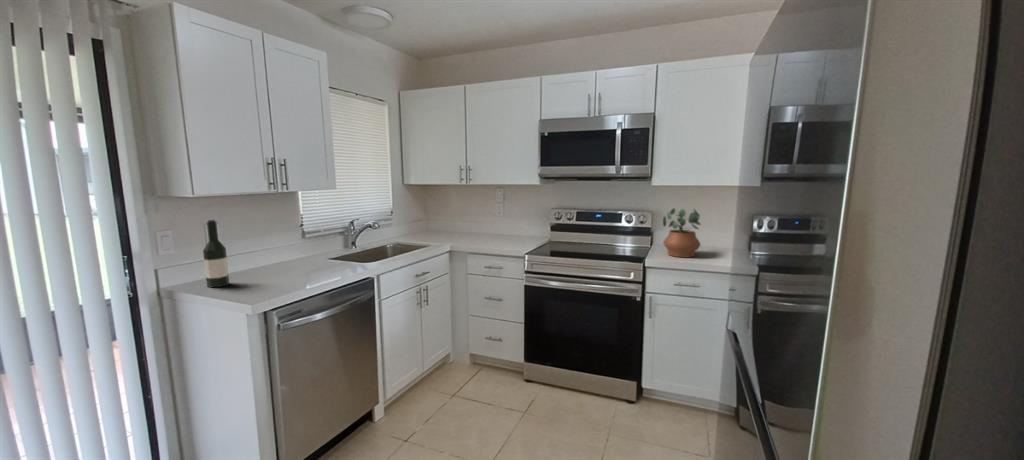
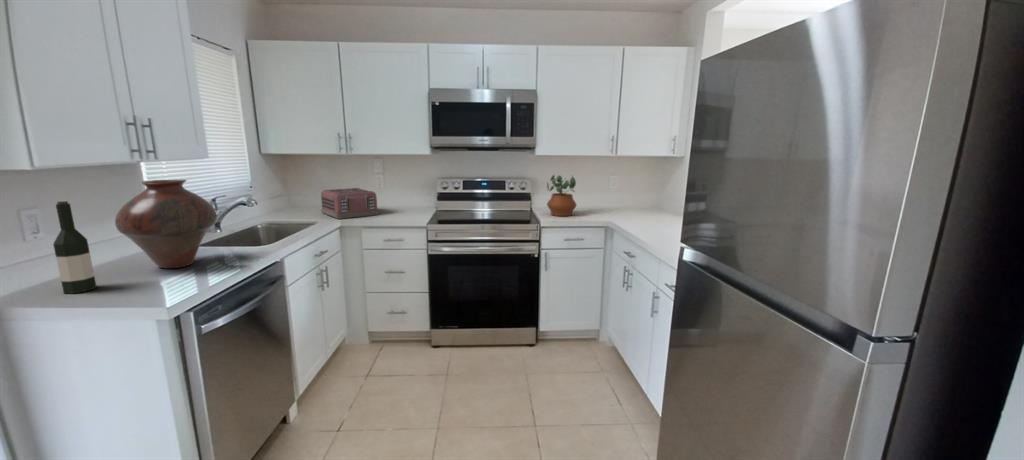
vase: none [253,205,324,275] -> present [115,180,217,268]
toaster: none [448,216,492,243] -> present [321,188,378,219]

